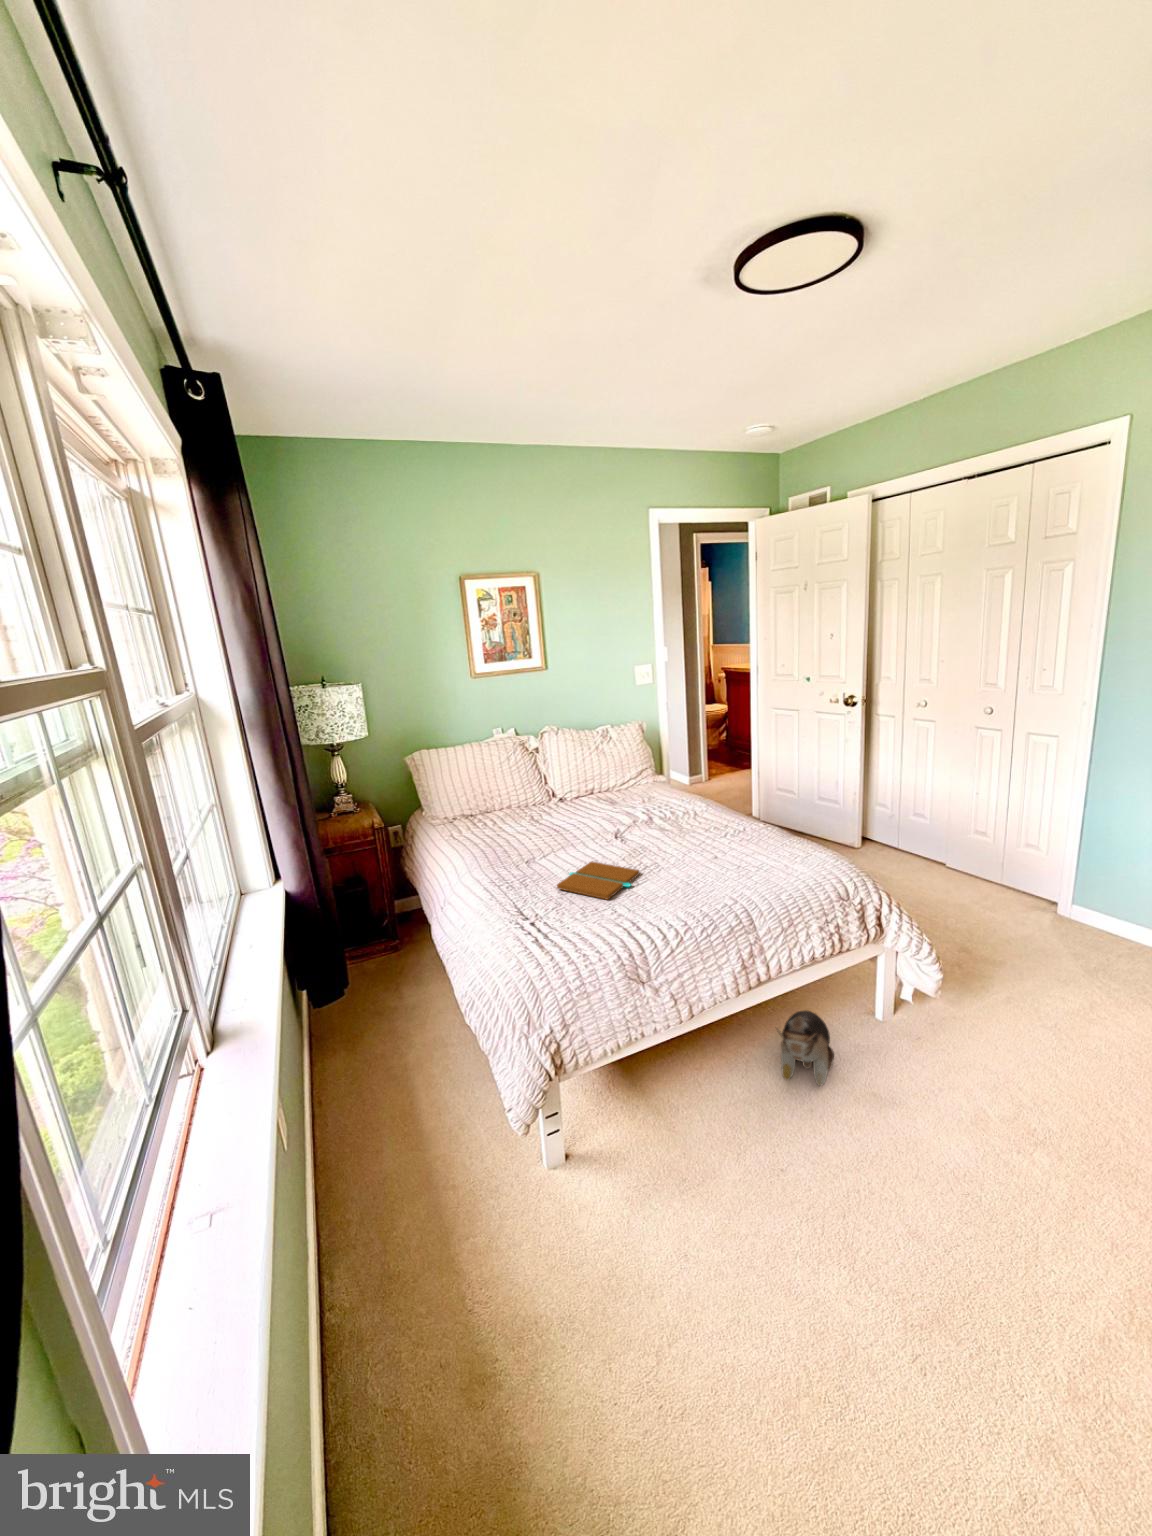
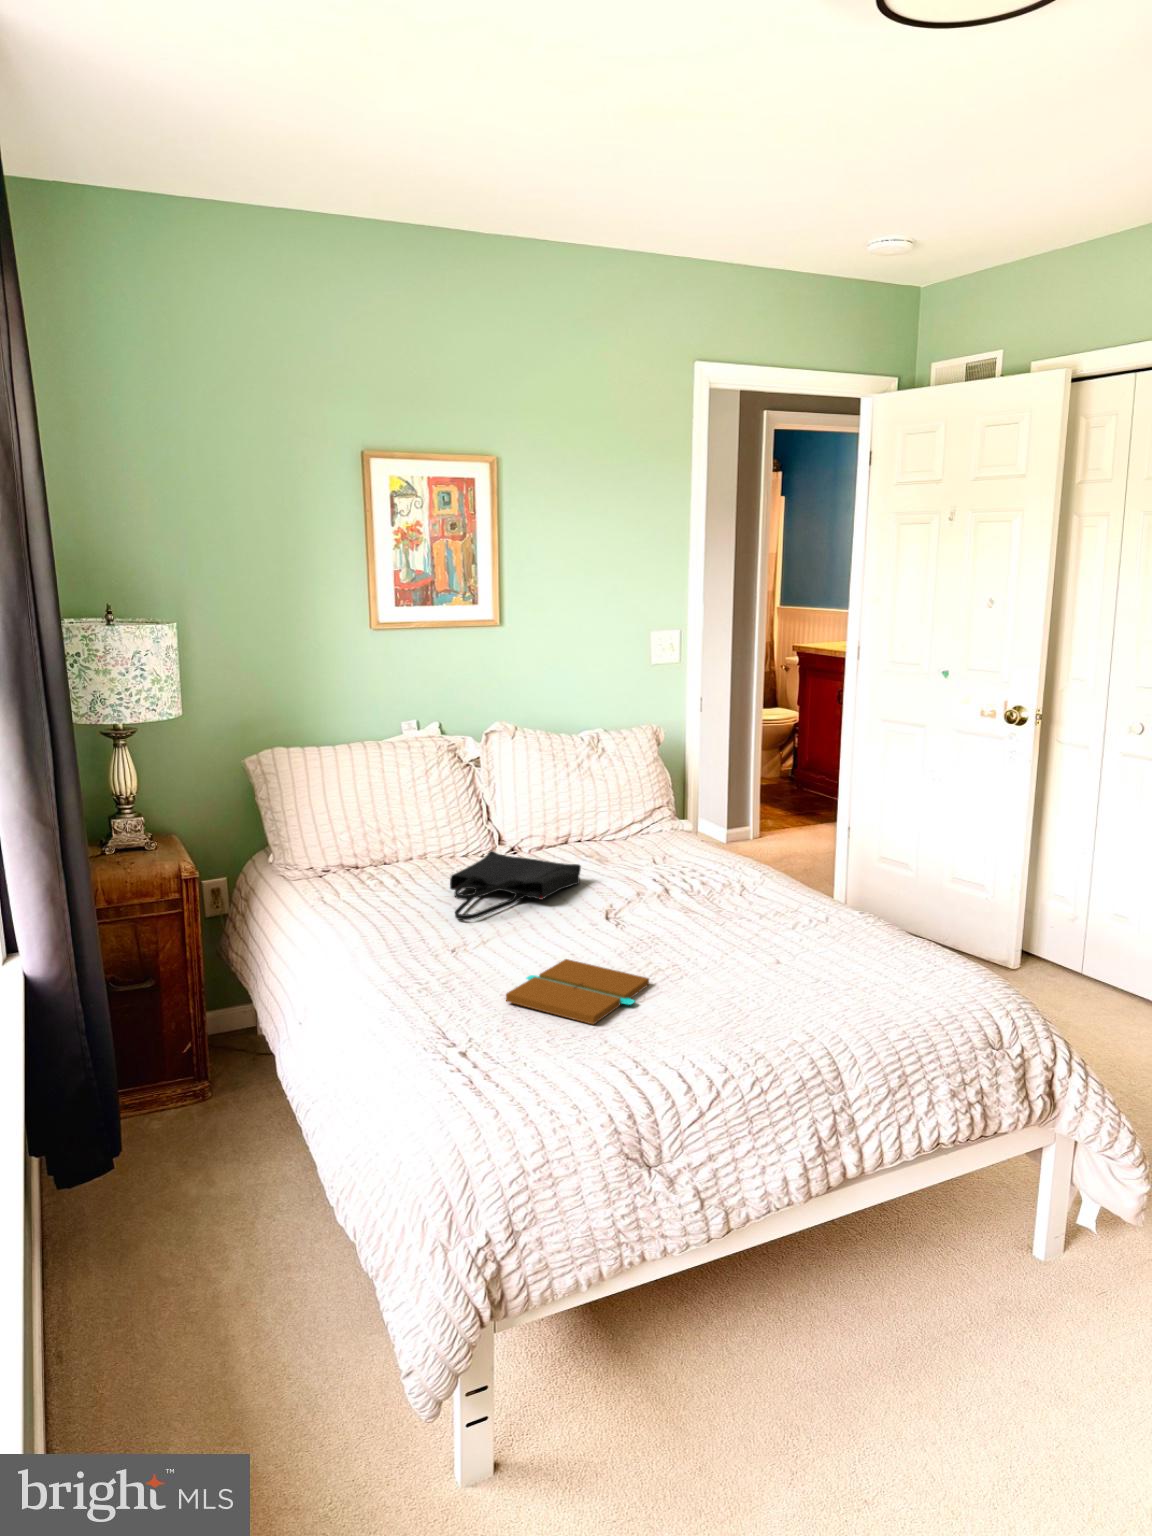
tote bag: none [525,800,599,842] -> present [450,851,581,920]
plush toy: present [777,1010,834,1086] -> none [867,1235,962,1365]

